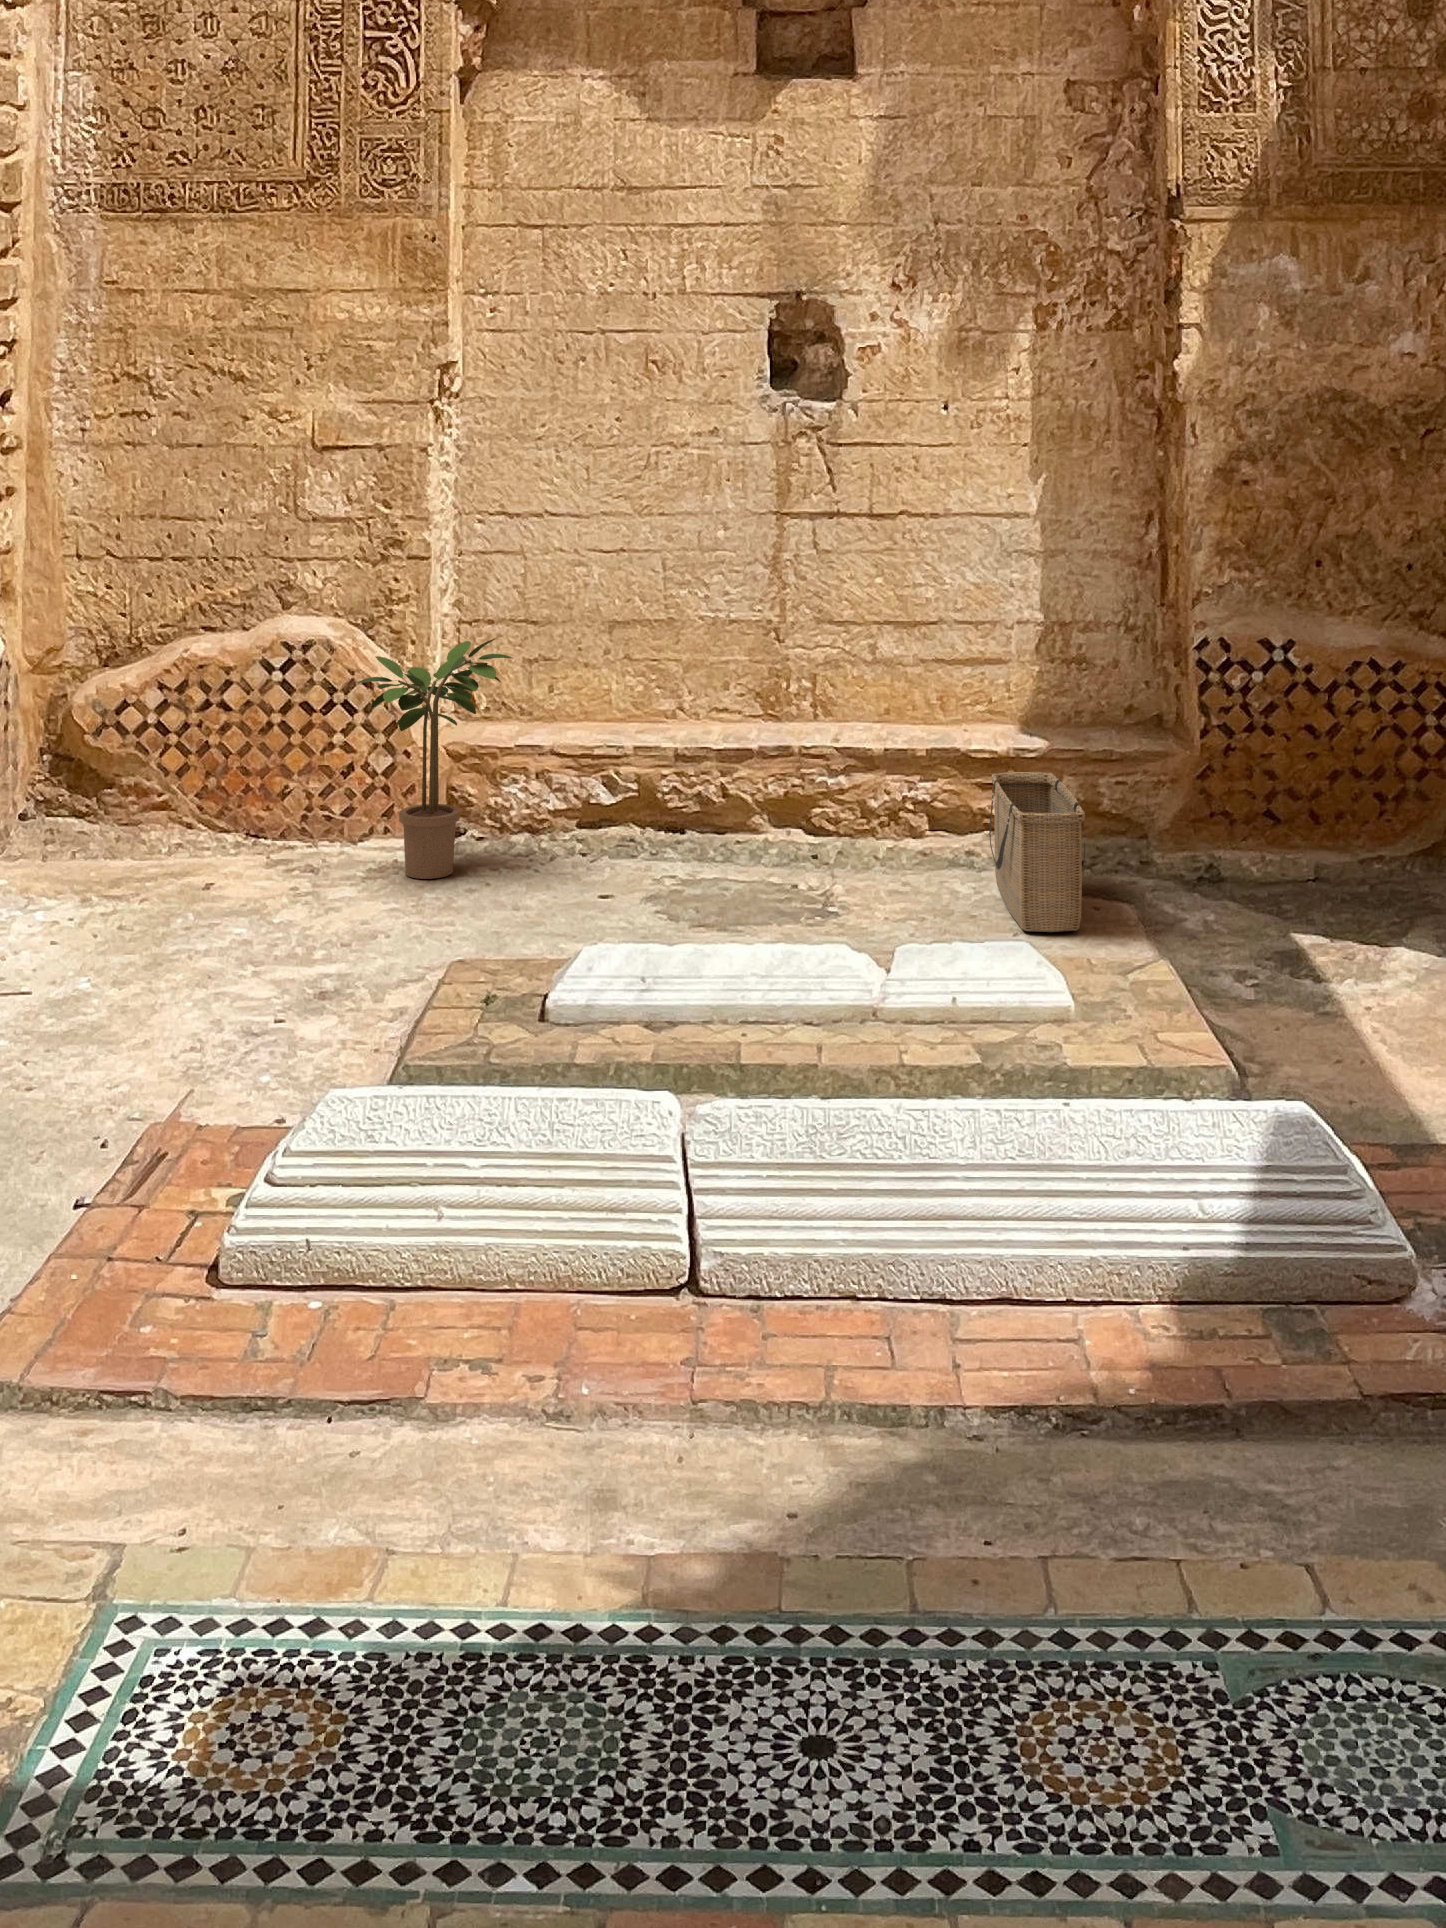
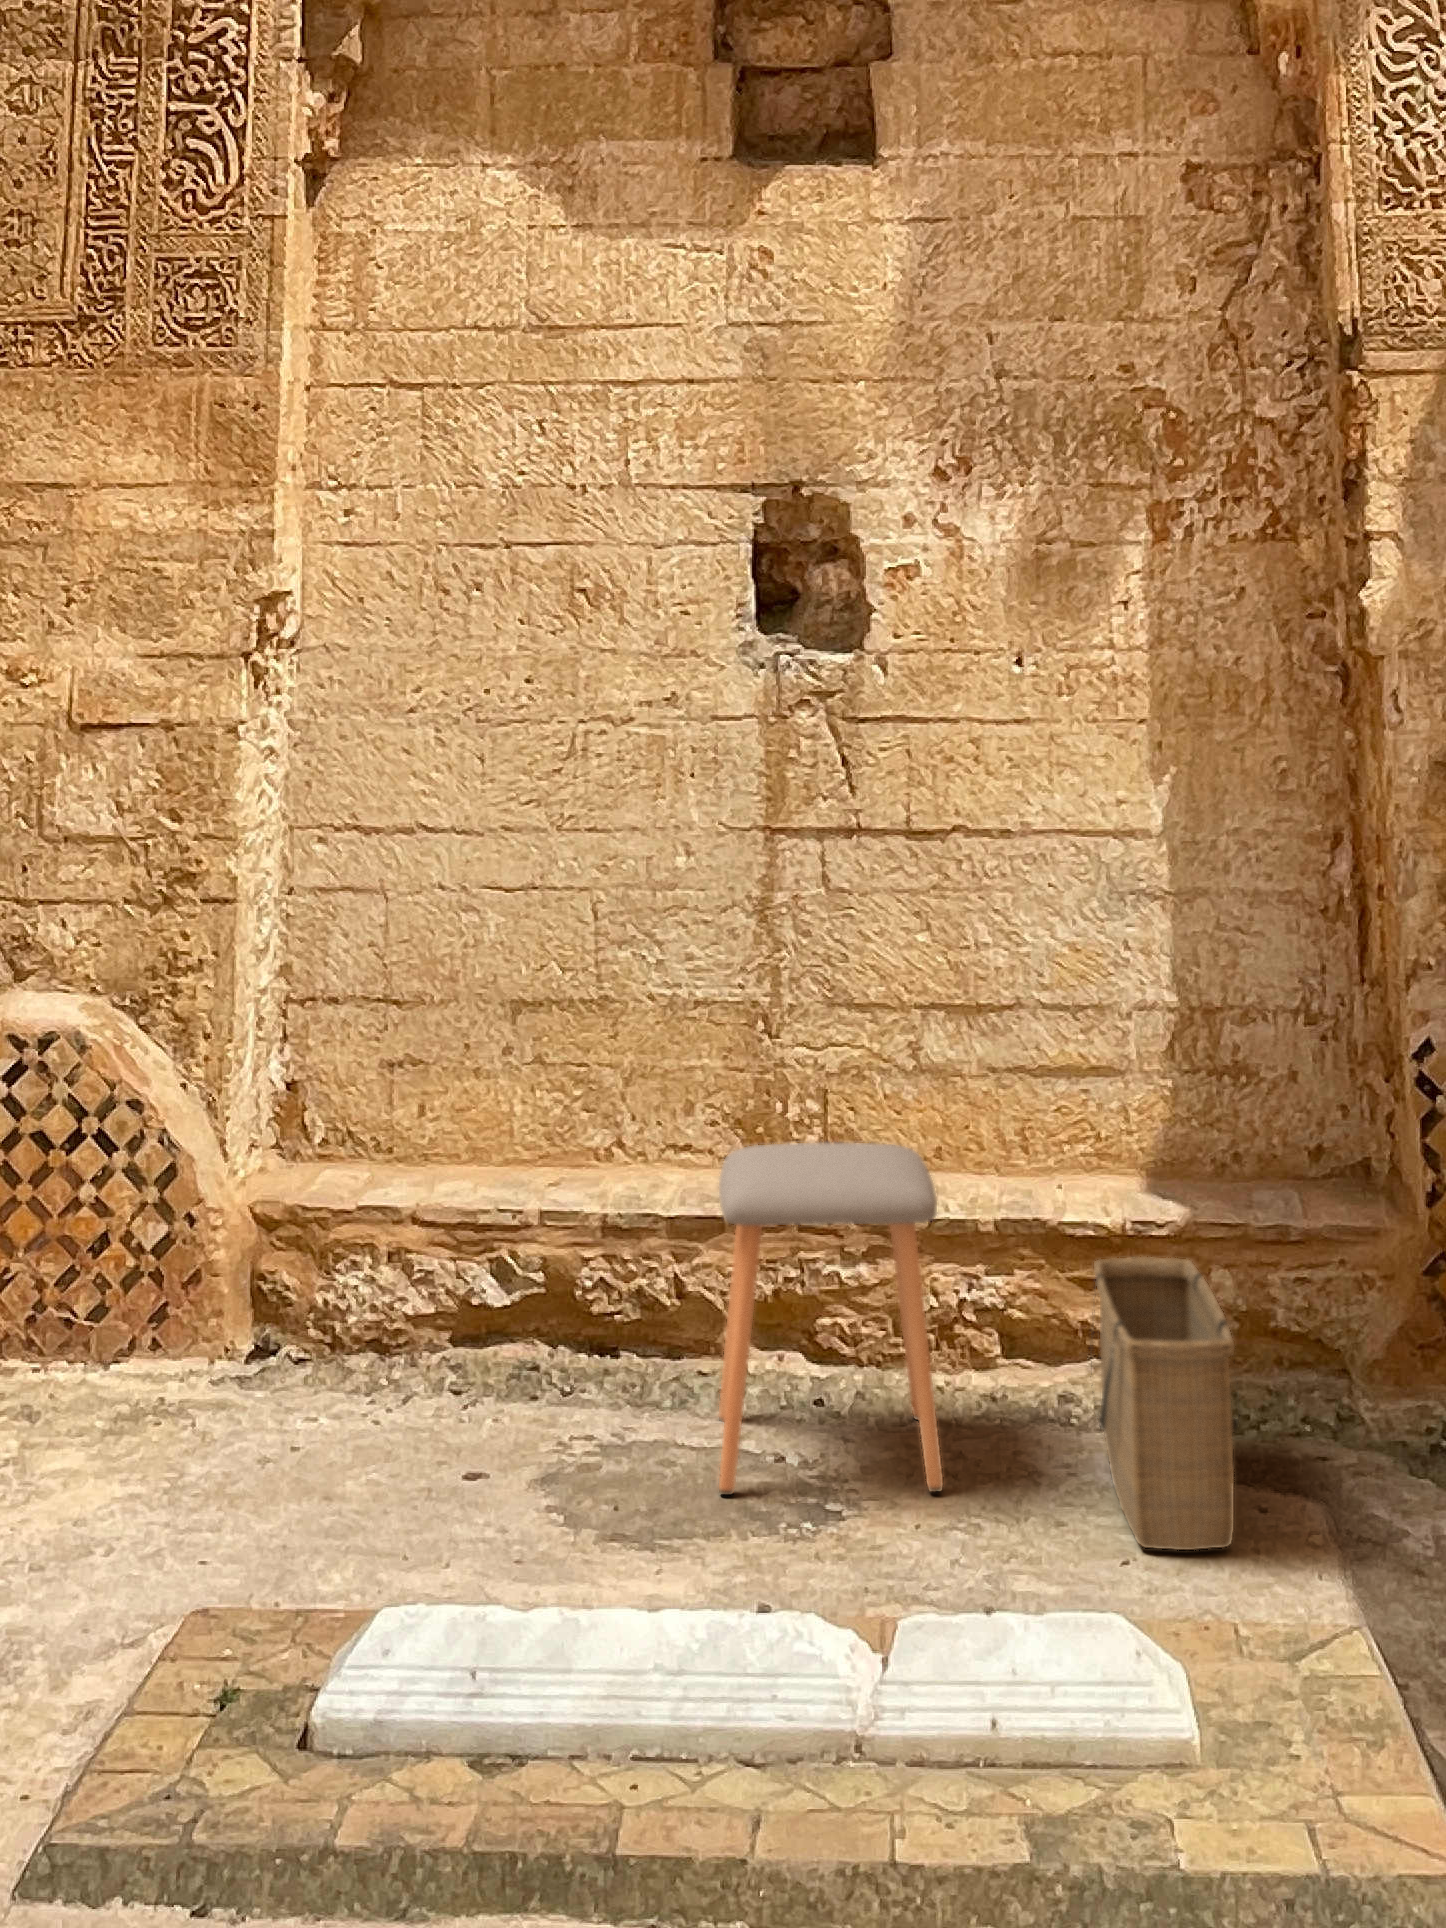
potted plant: present [358,638,513,879] -> none [104,1030,354,1434]
stool: none [751,706,899,907] -> present [719,1142,943,1495]

